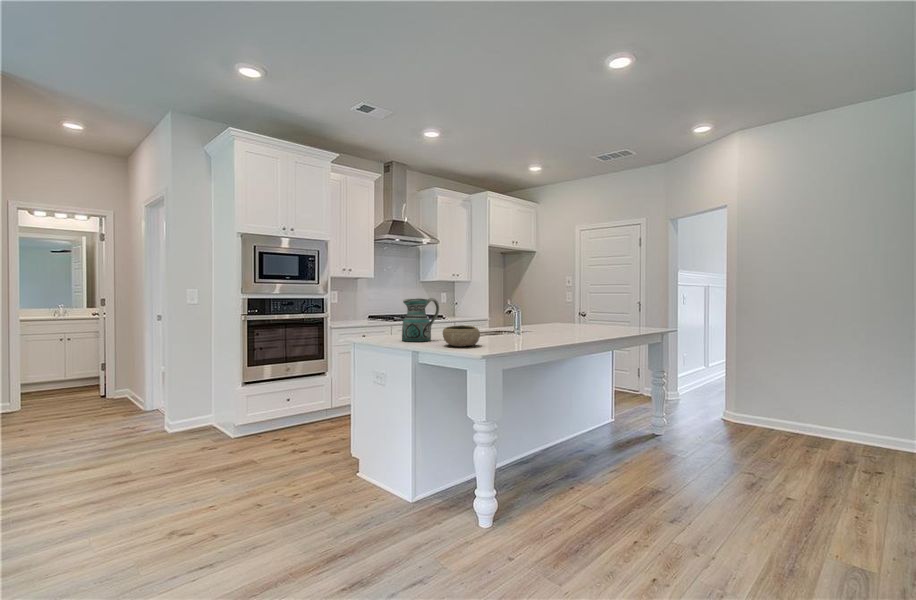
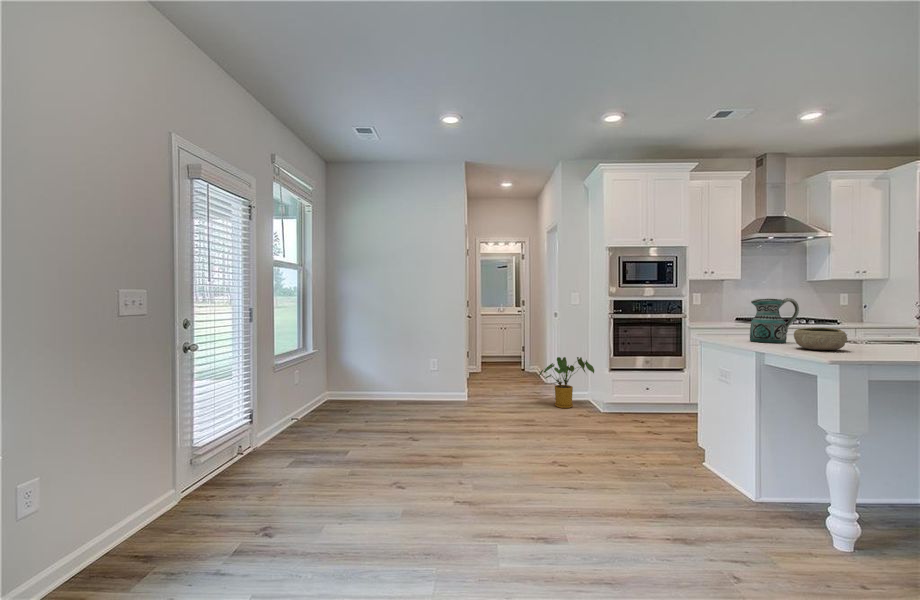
house plant: none [137,373,222,446] -> present [539,357,594,408]

